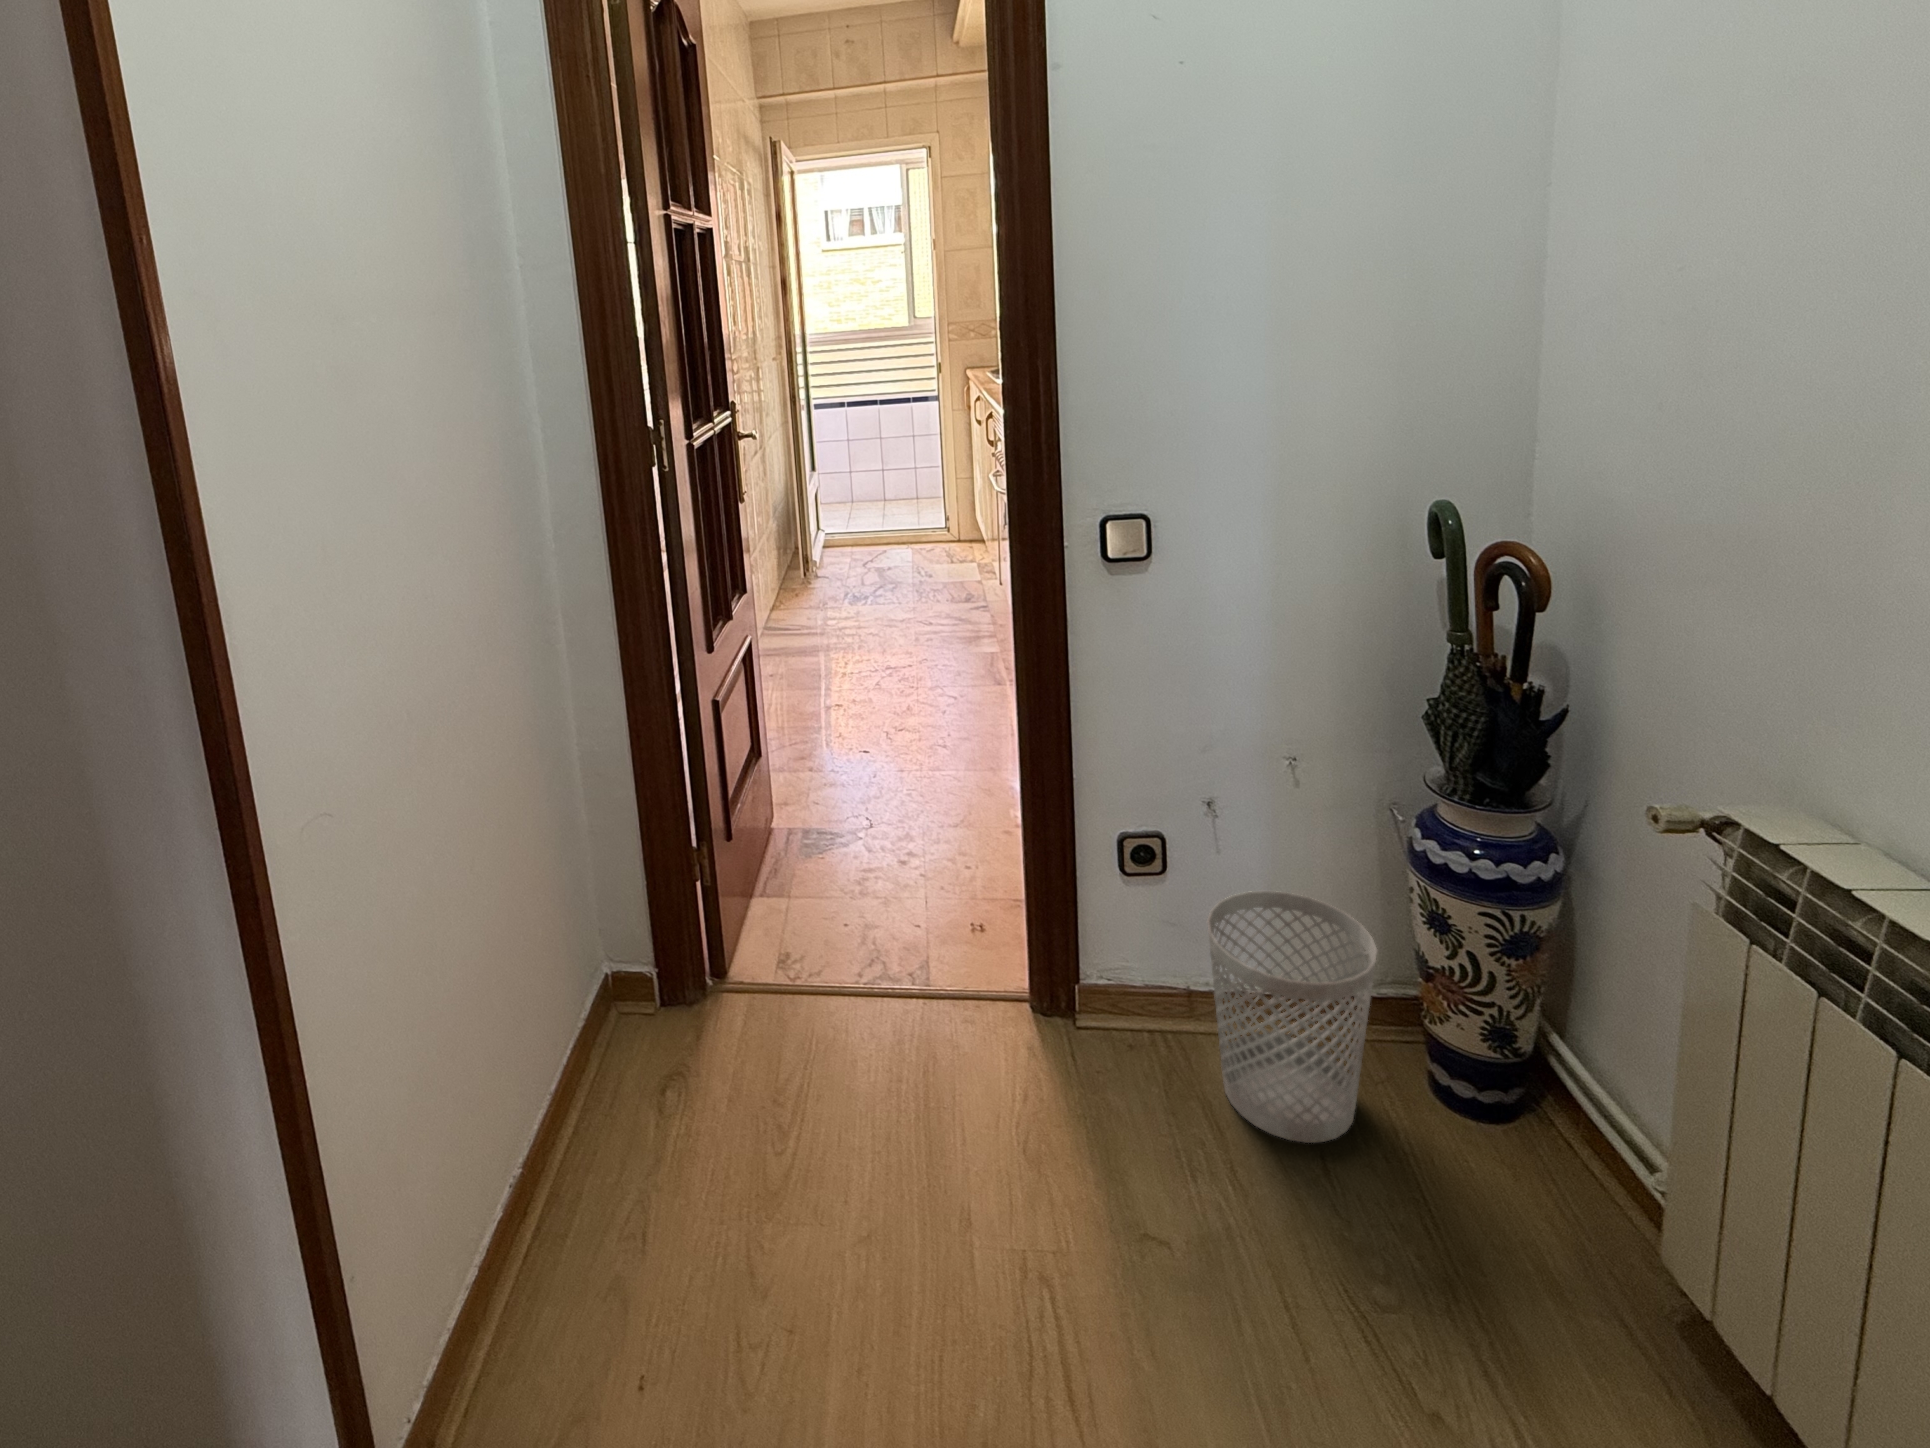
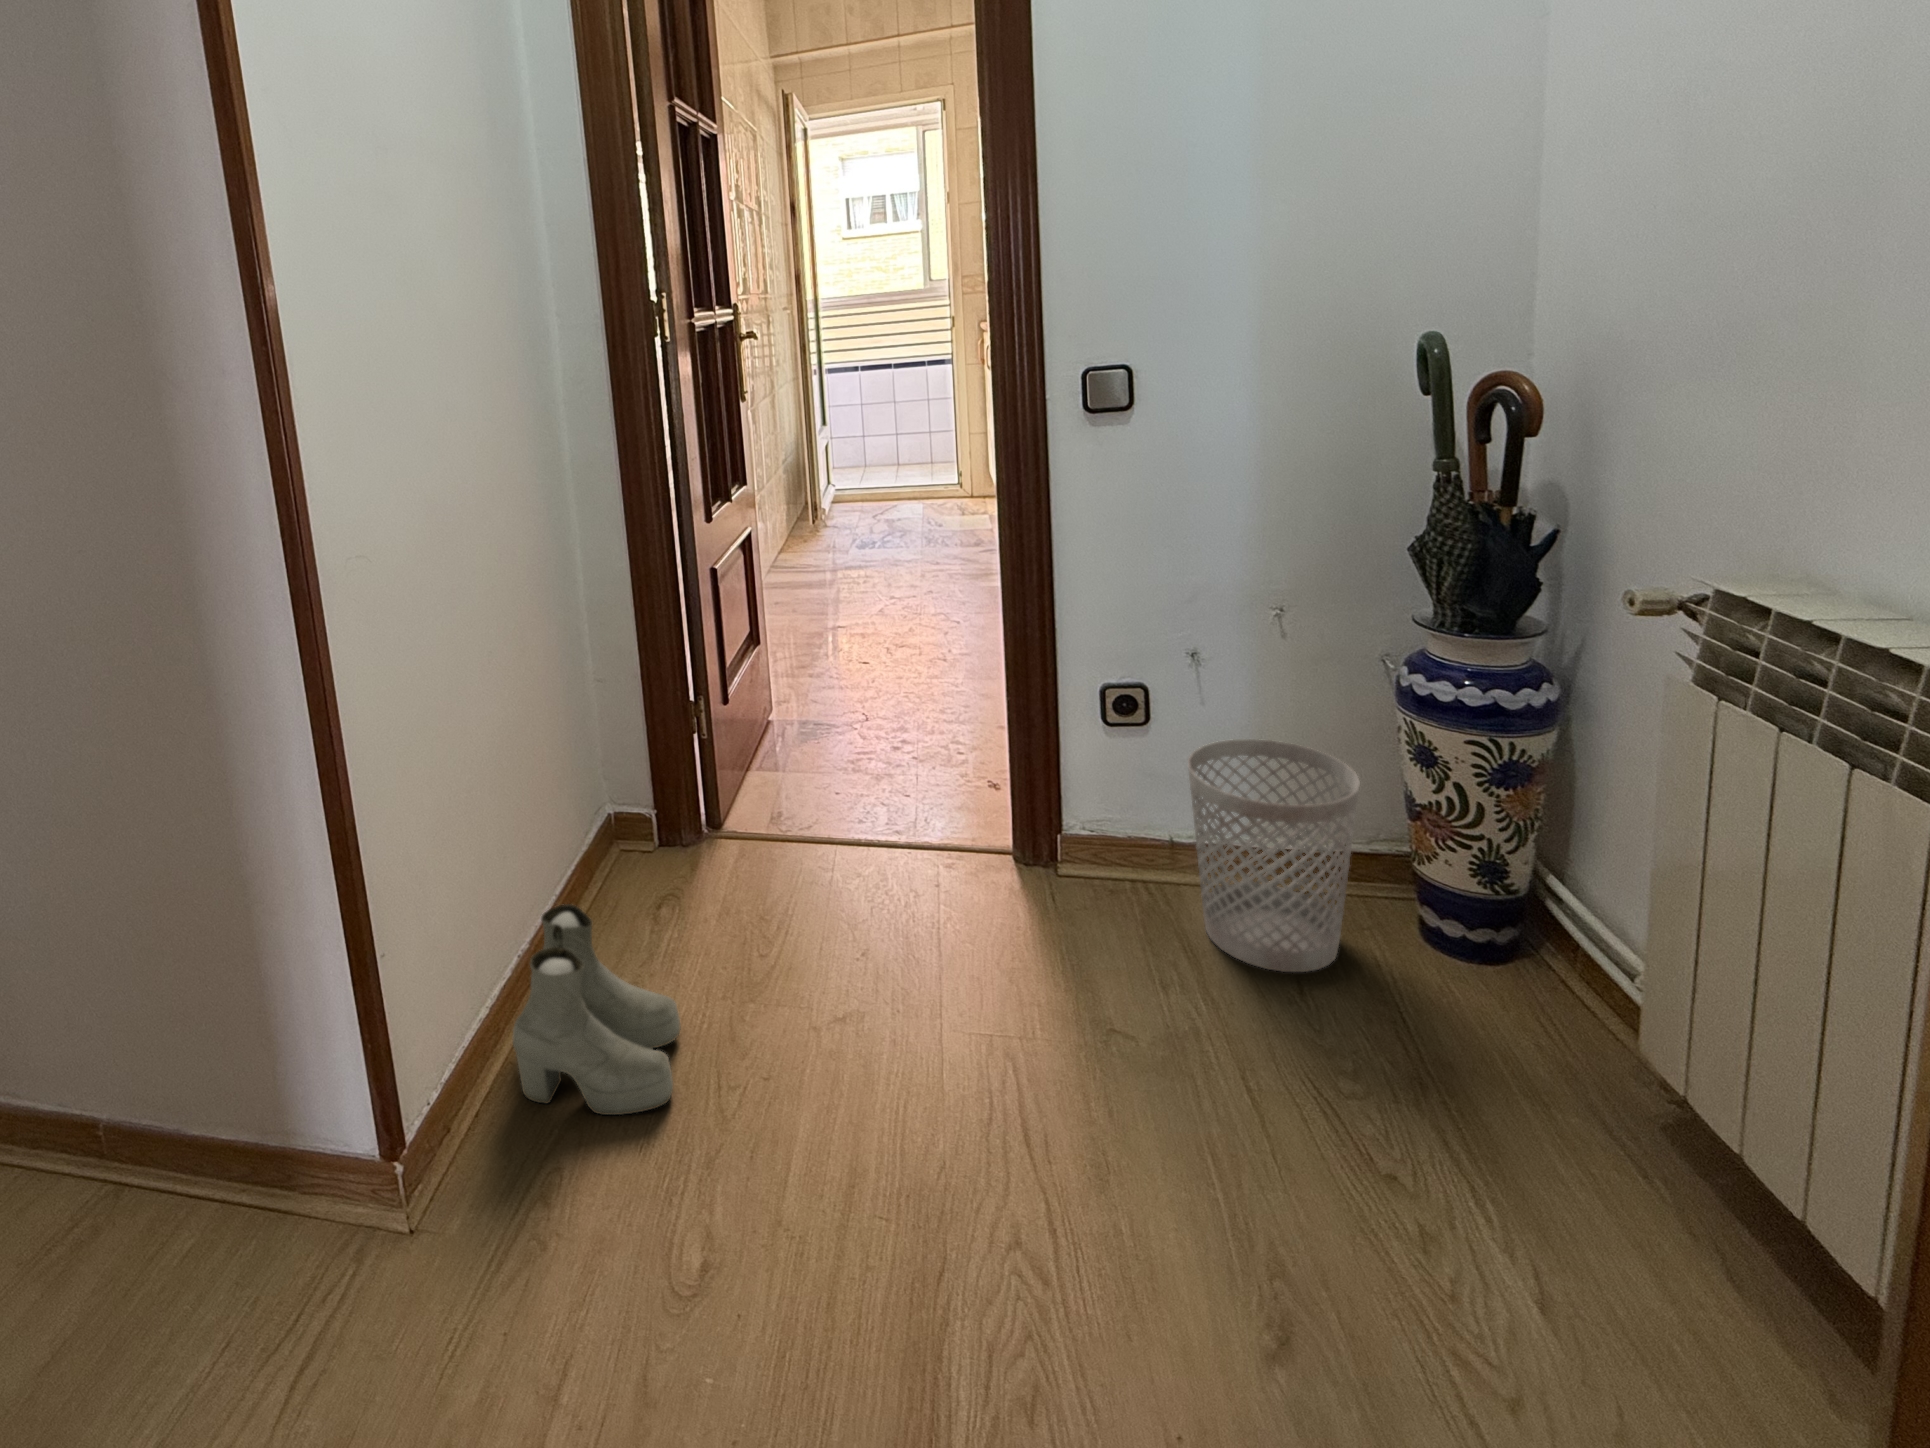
boots: none [505,1136,691,1393] -> present [513,904,680,1115]

